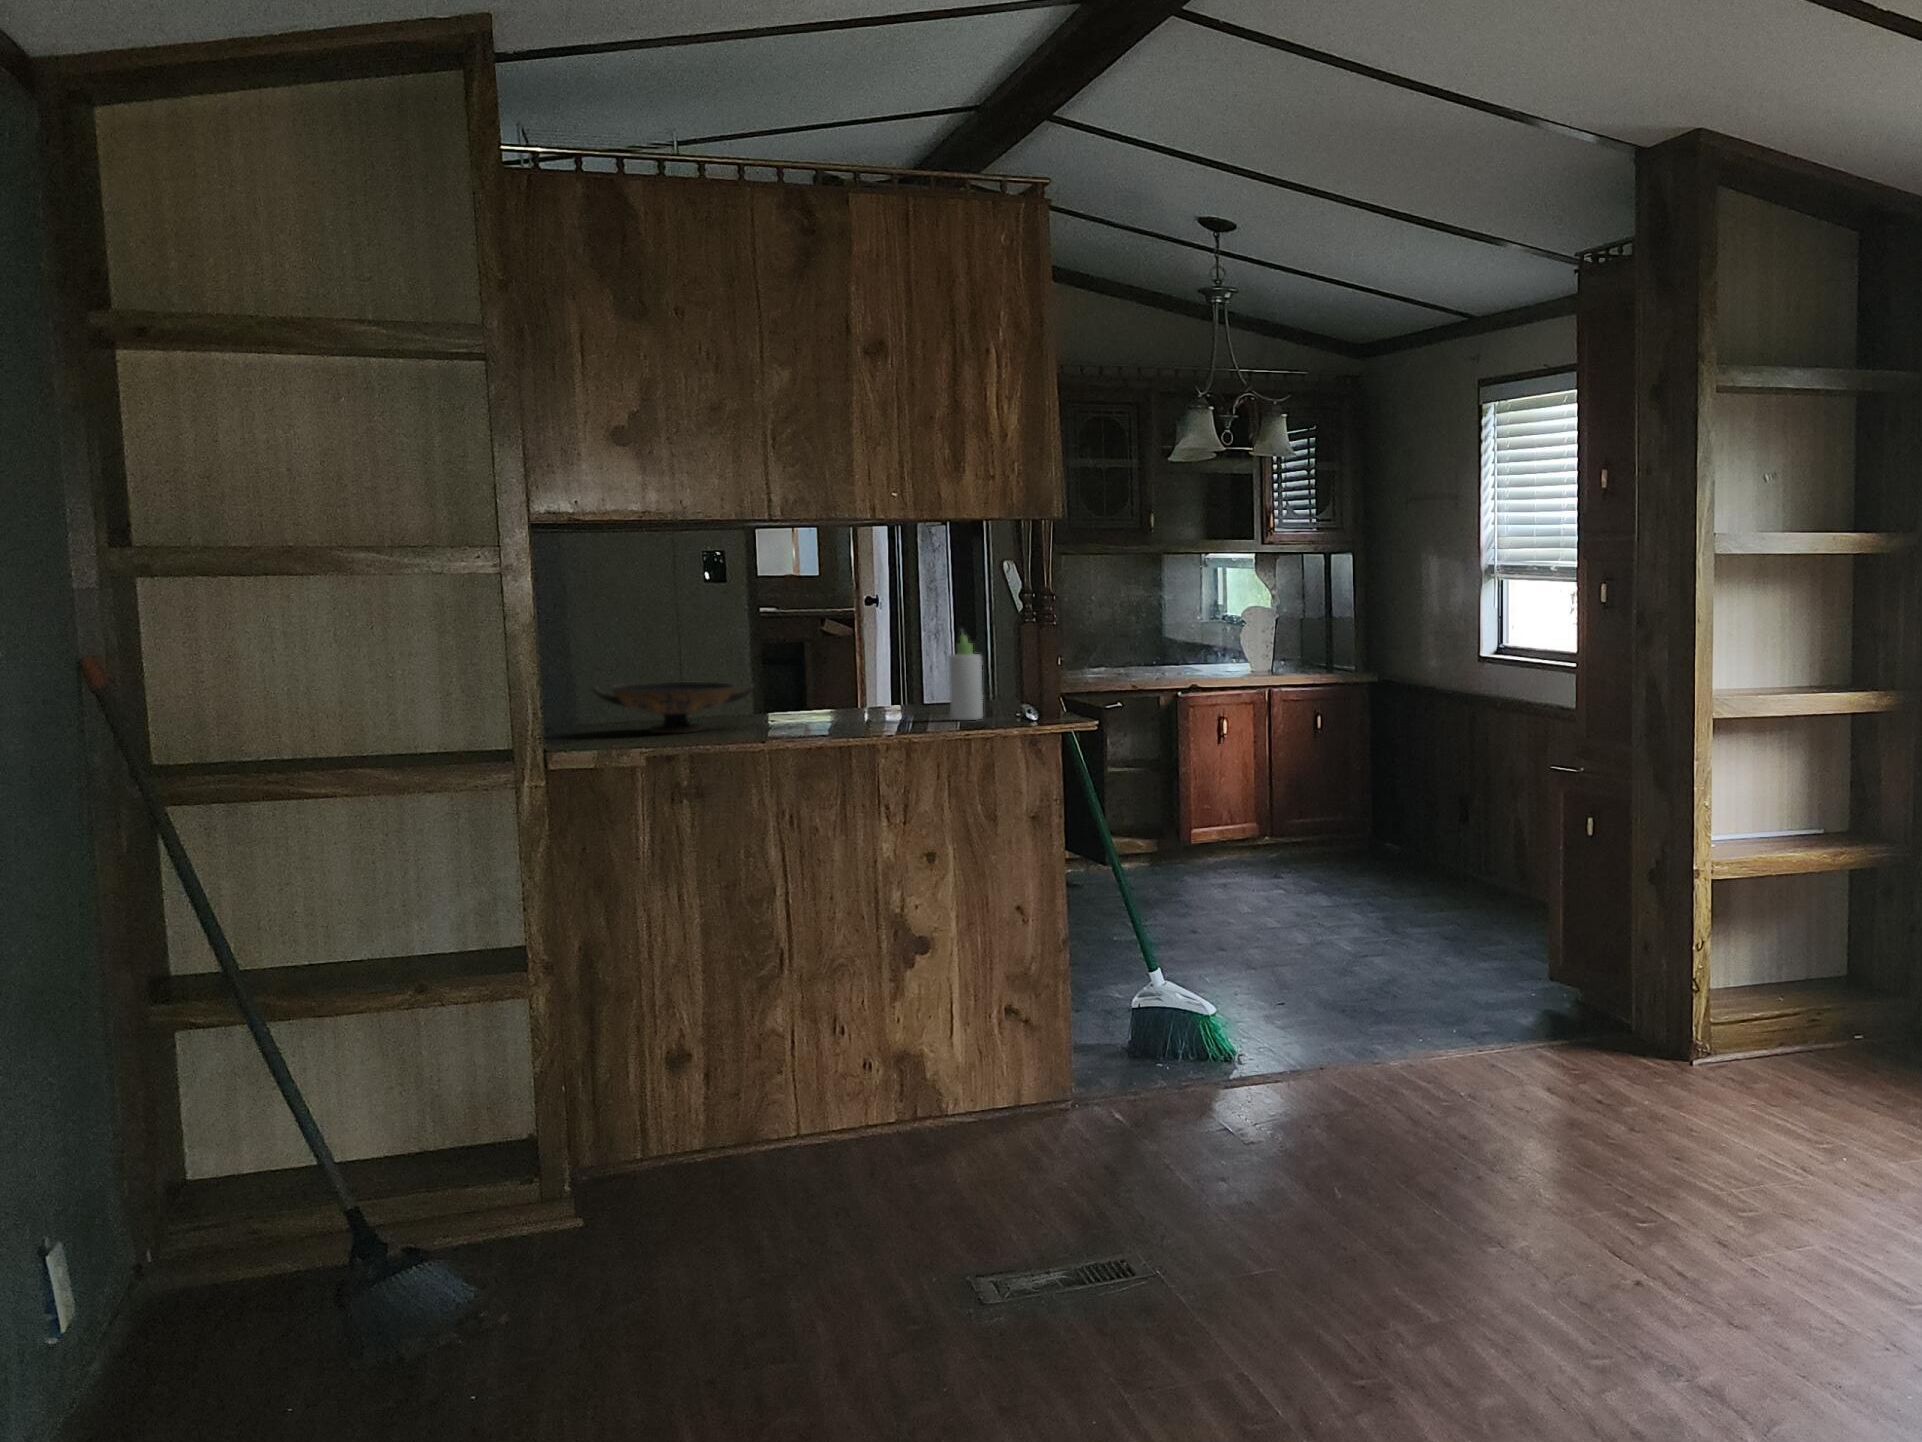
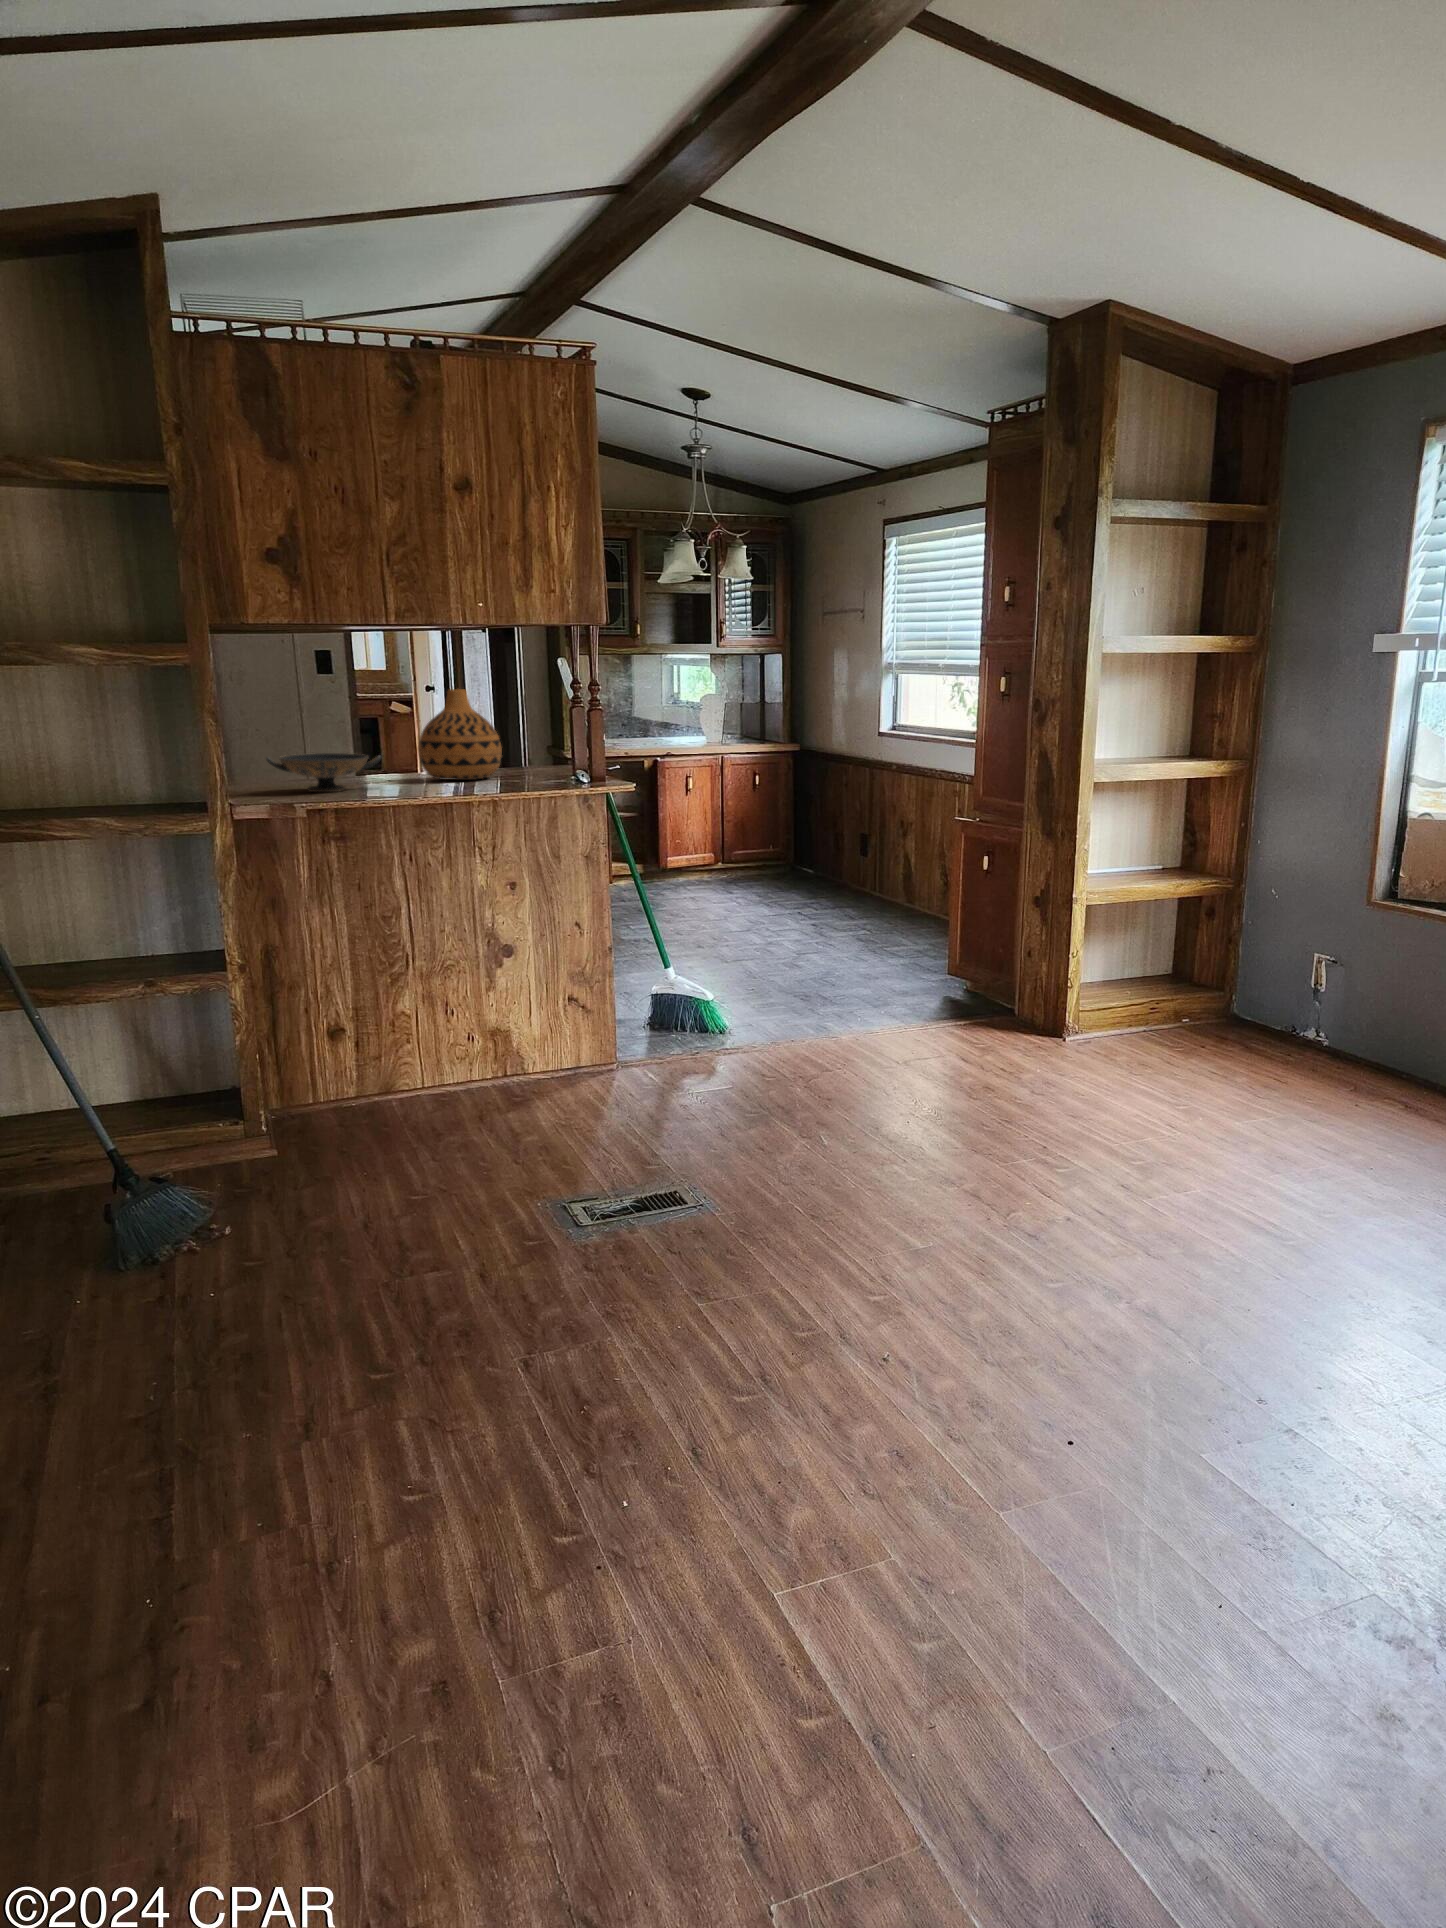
vase: none [810,598,925,717] -> present [418,689,502,780]
bottle: present [949,632,983,720] -> none [522,713,548,783]

